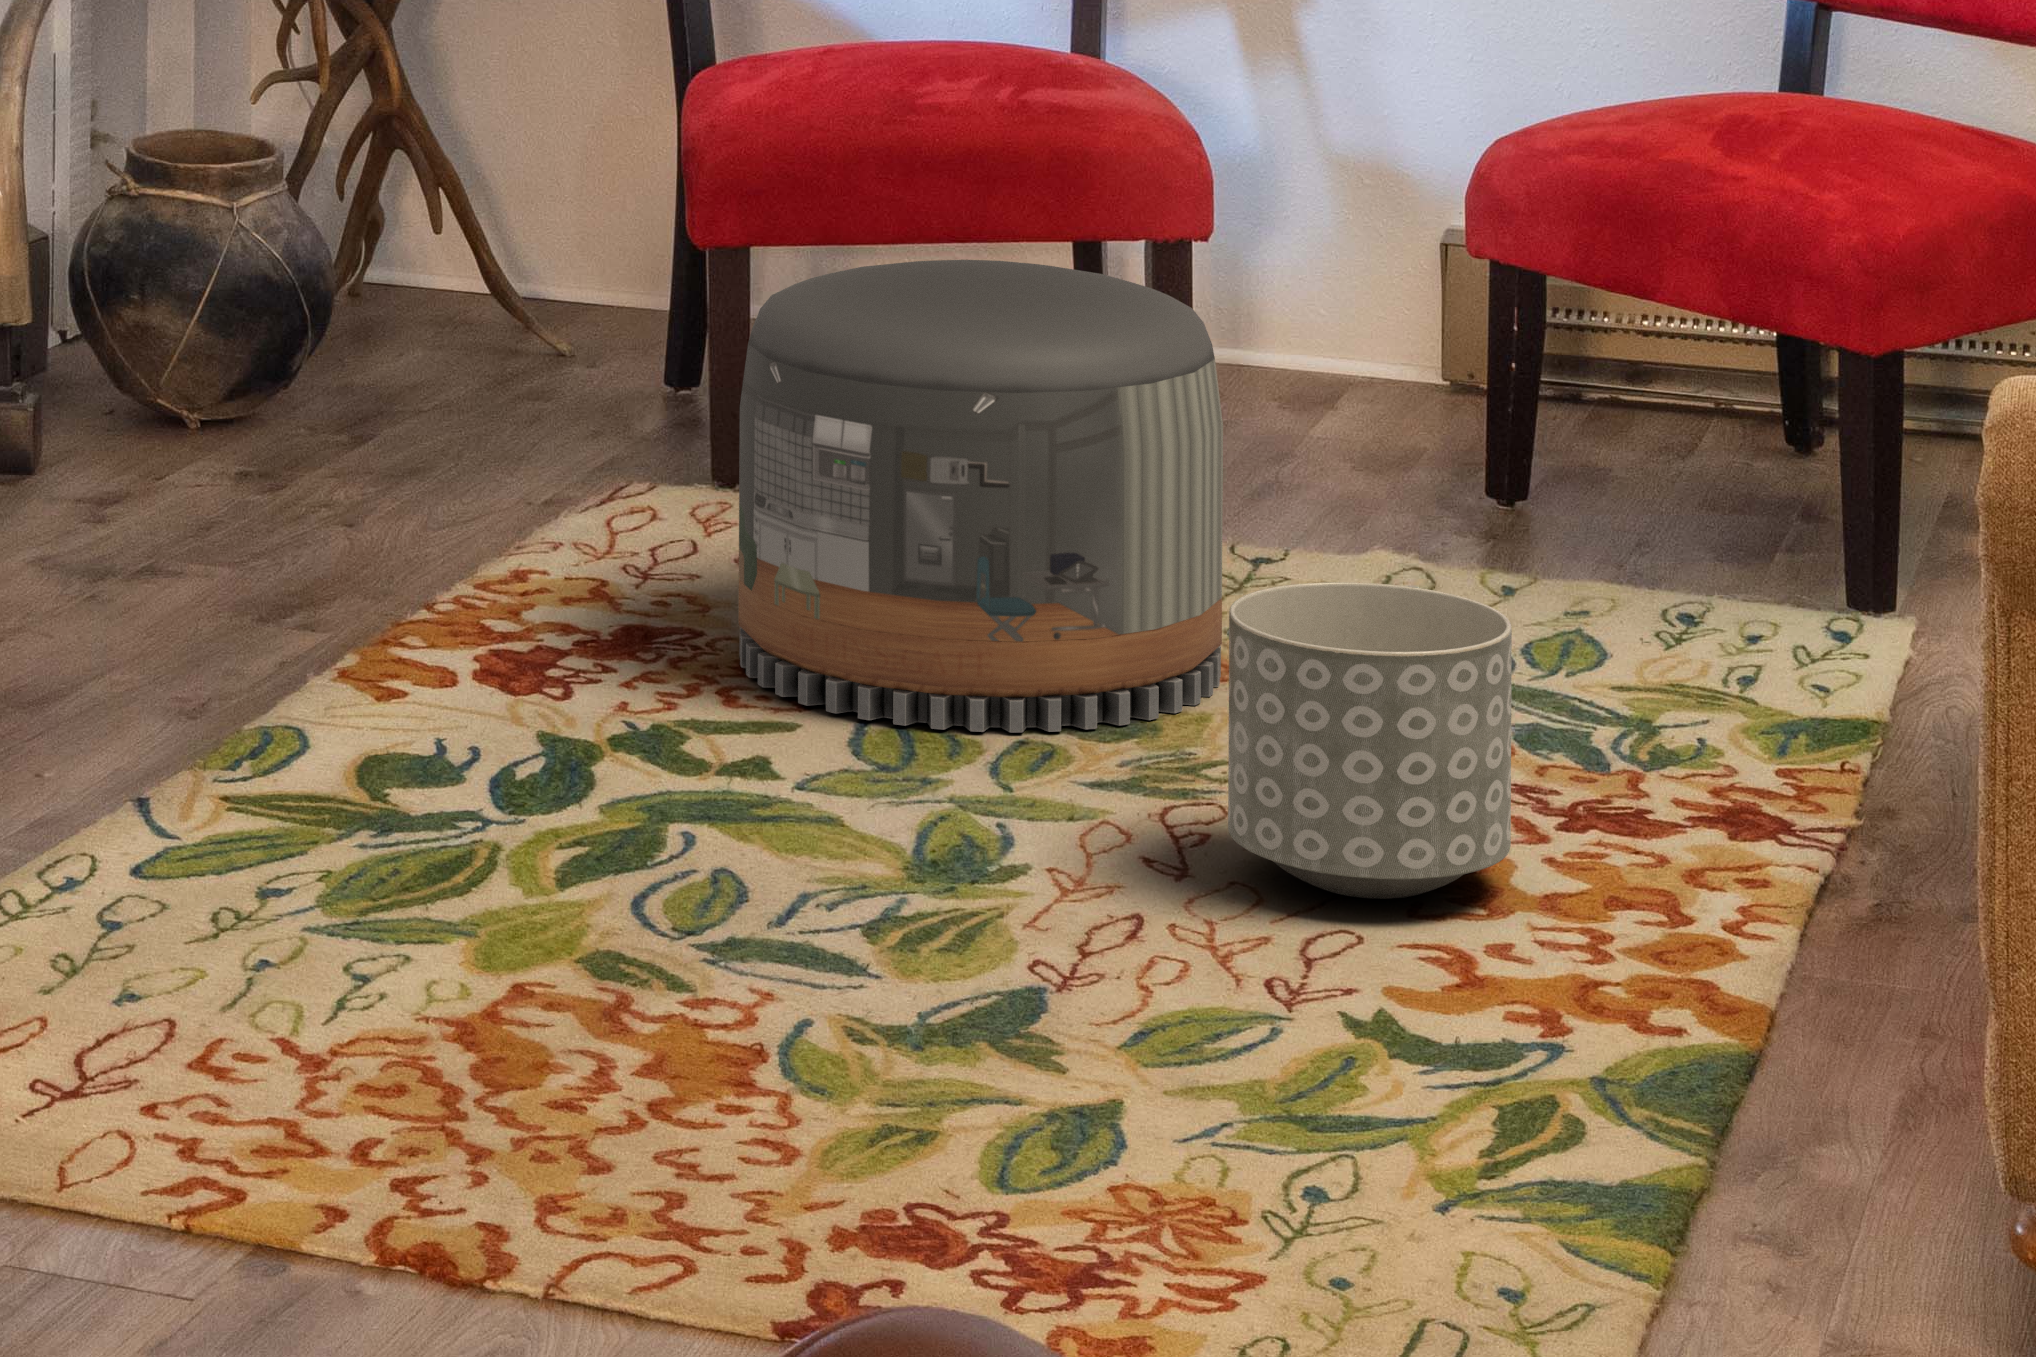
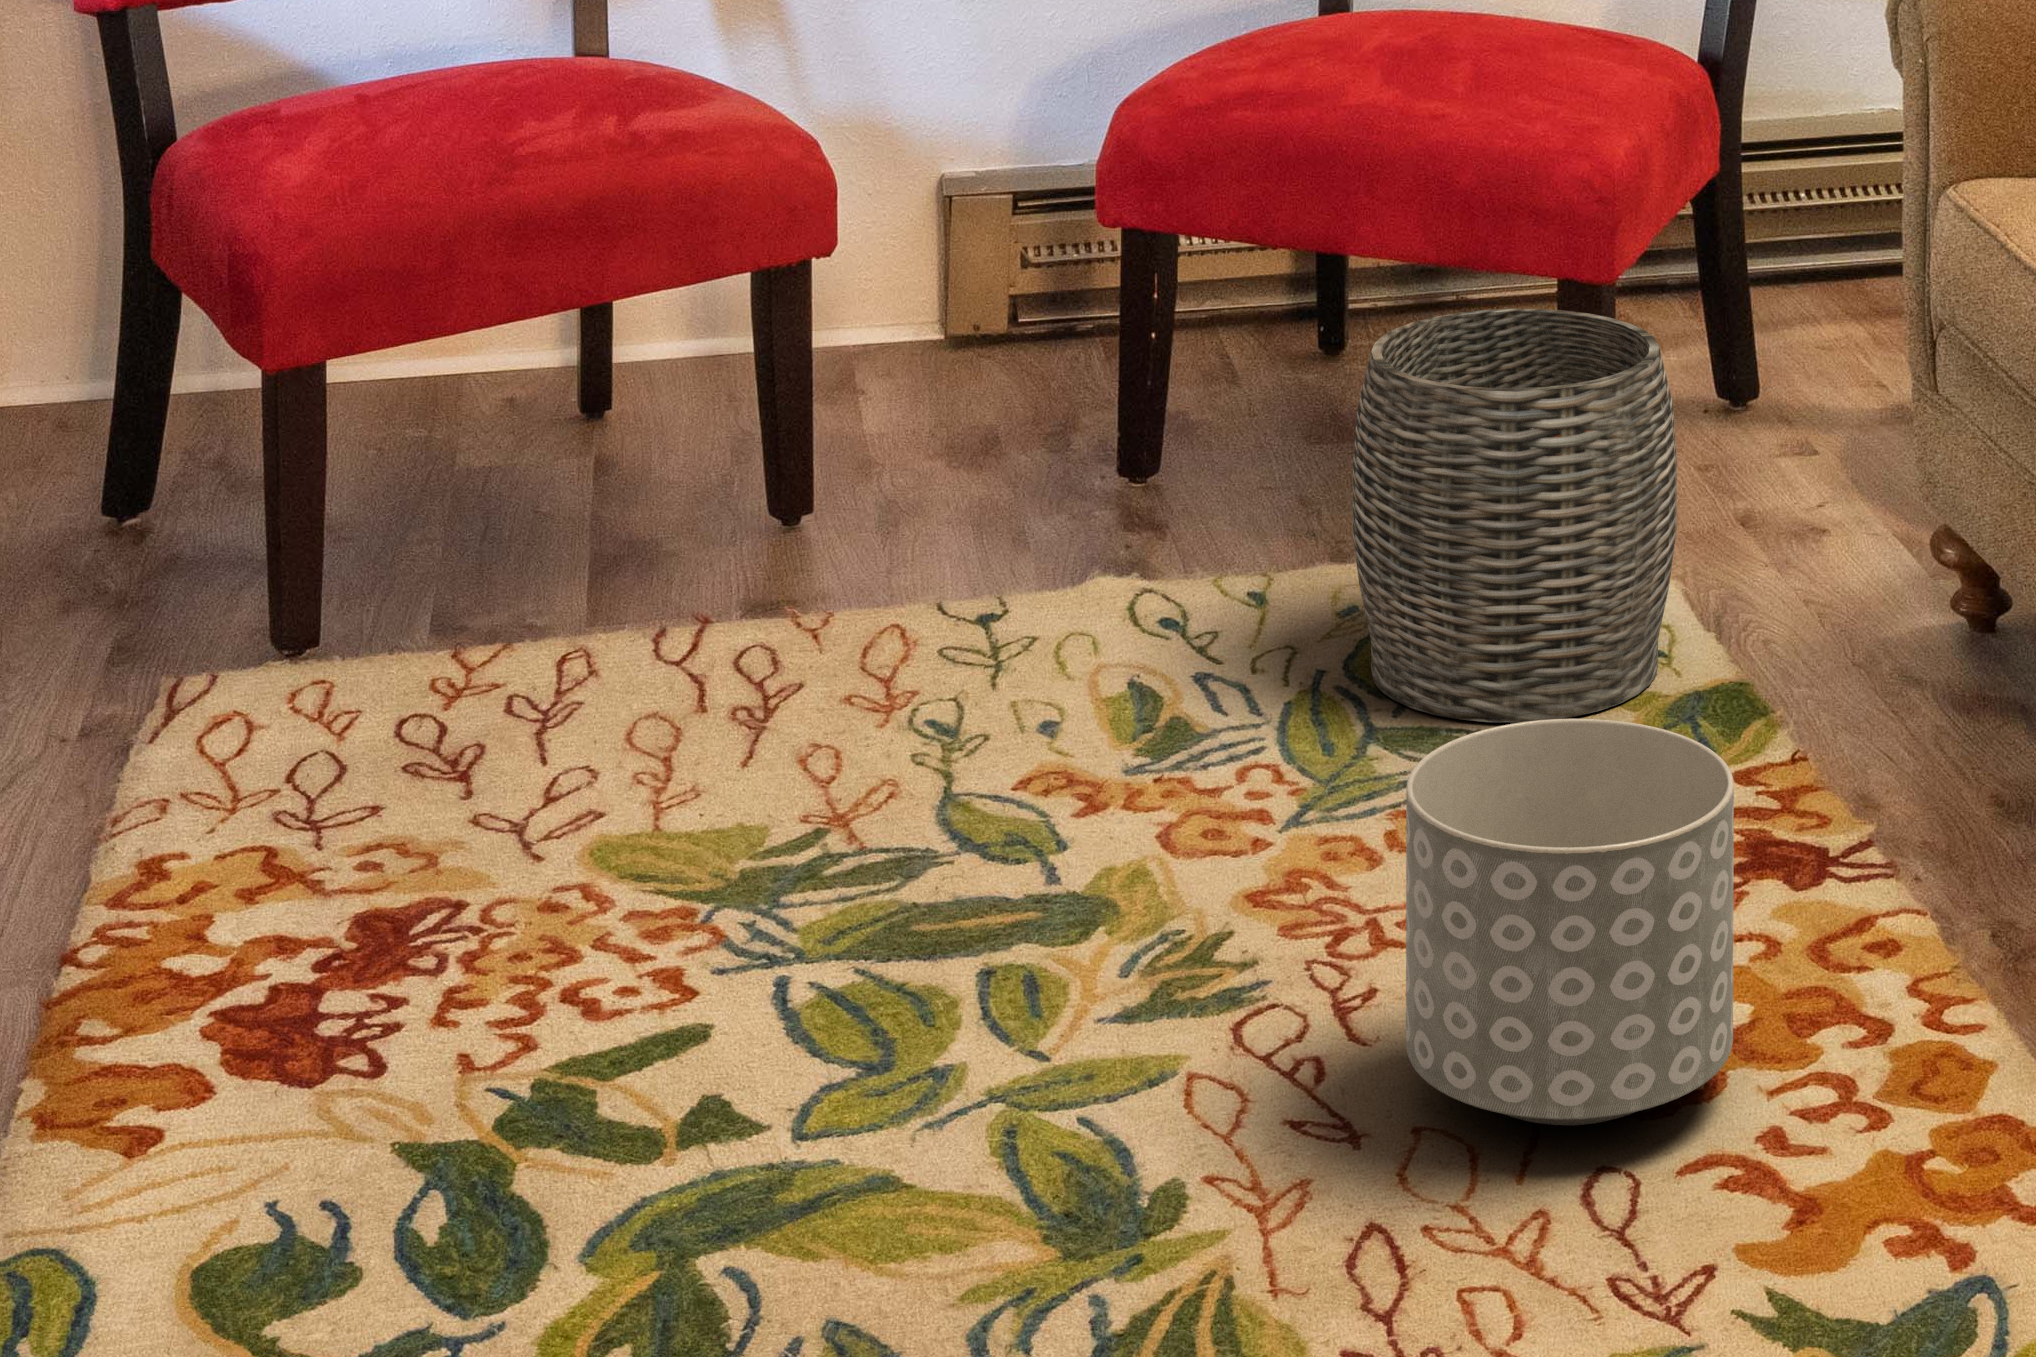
pouf: present [738,260,1223,732] -> none [540,359,1135,994]
woven basket: none [1507,333,1821,700] -> present [1353,309,1677,722]

